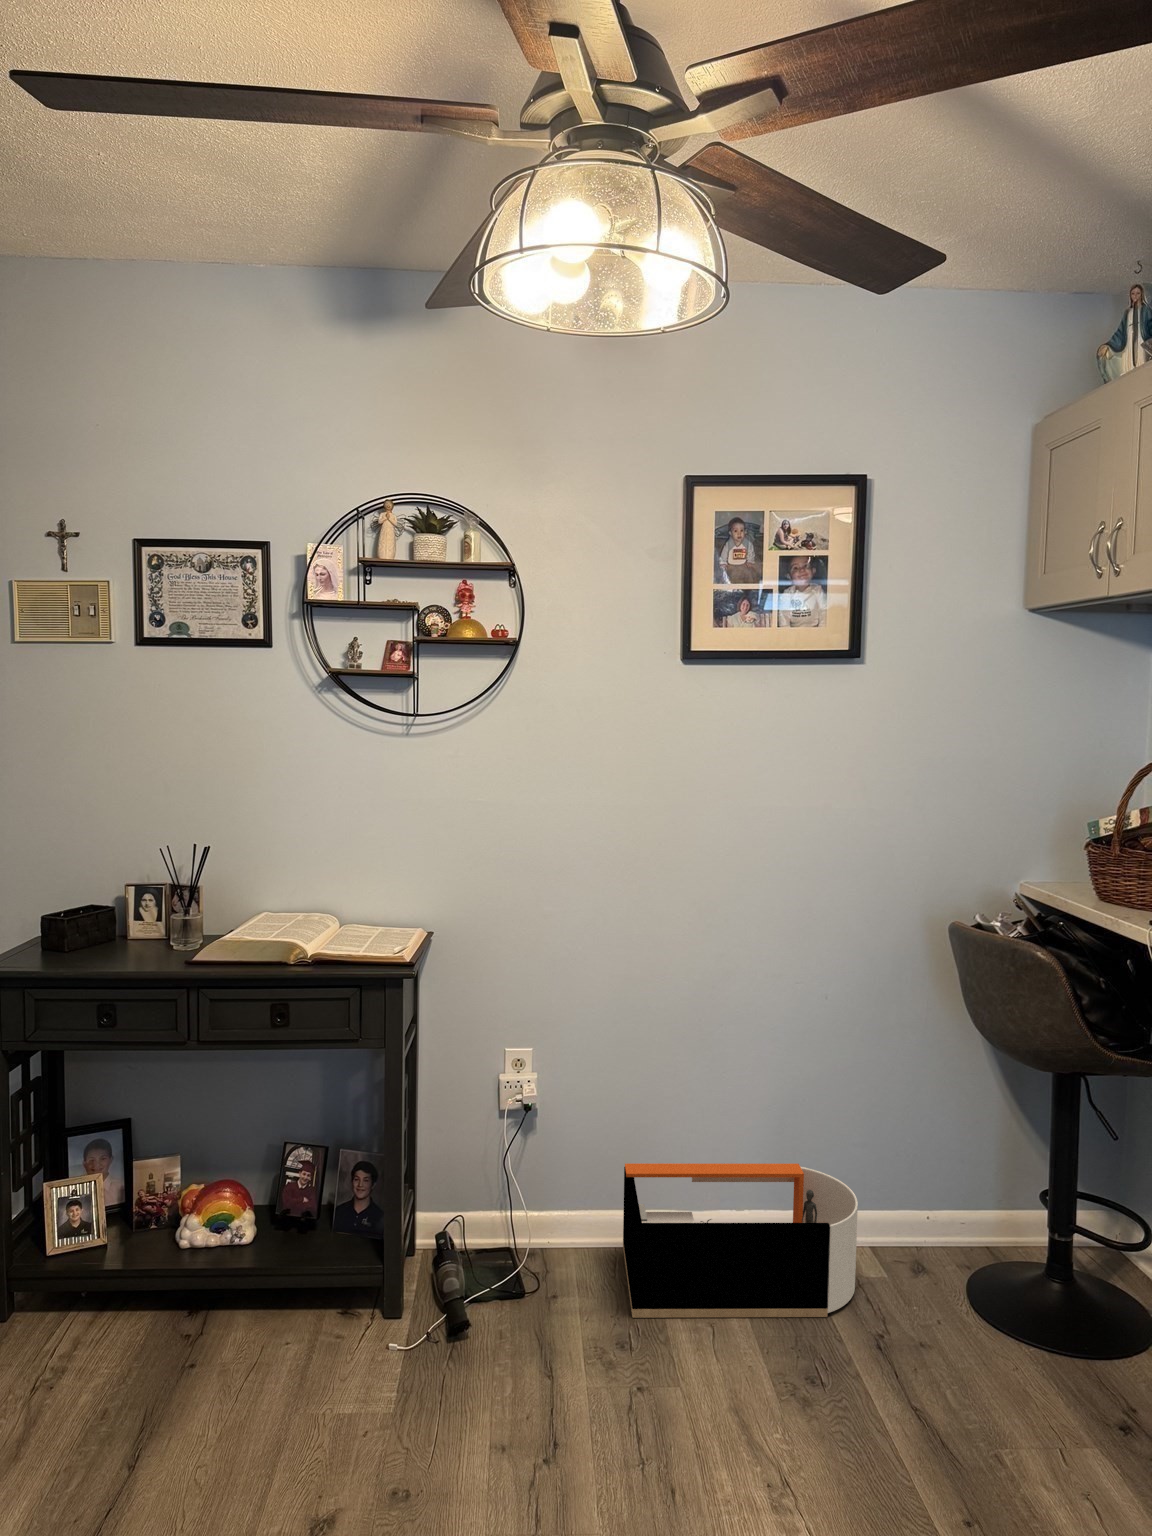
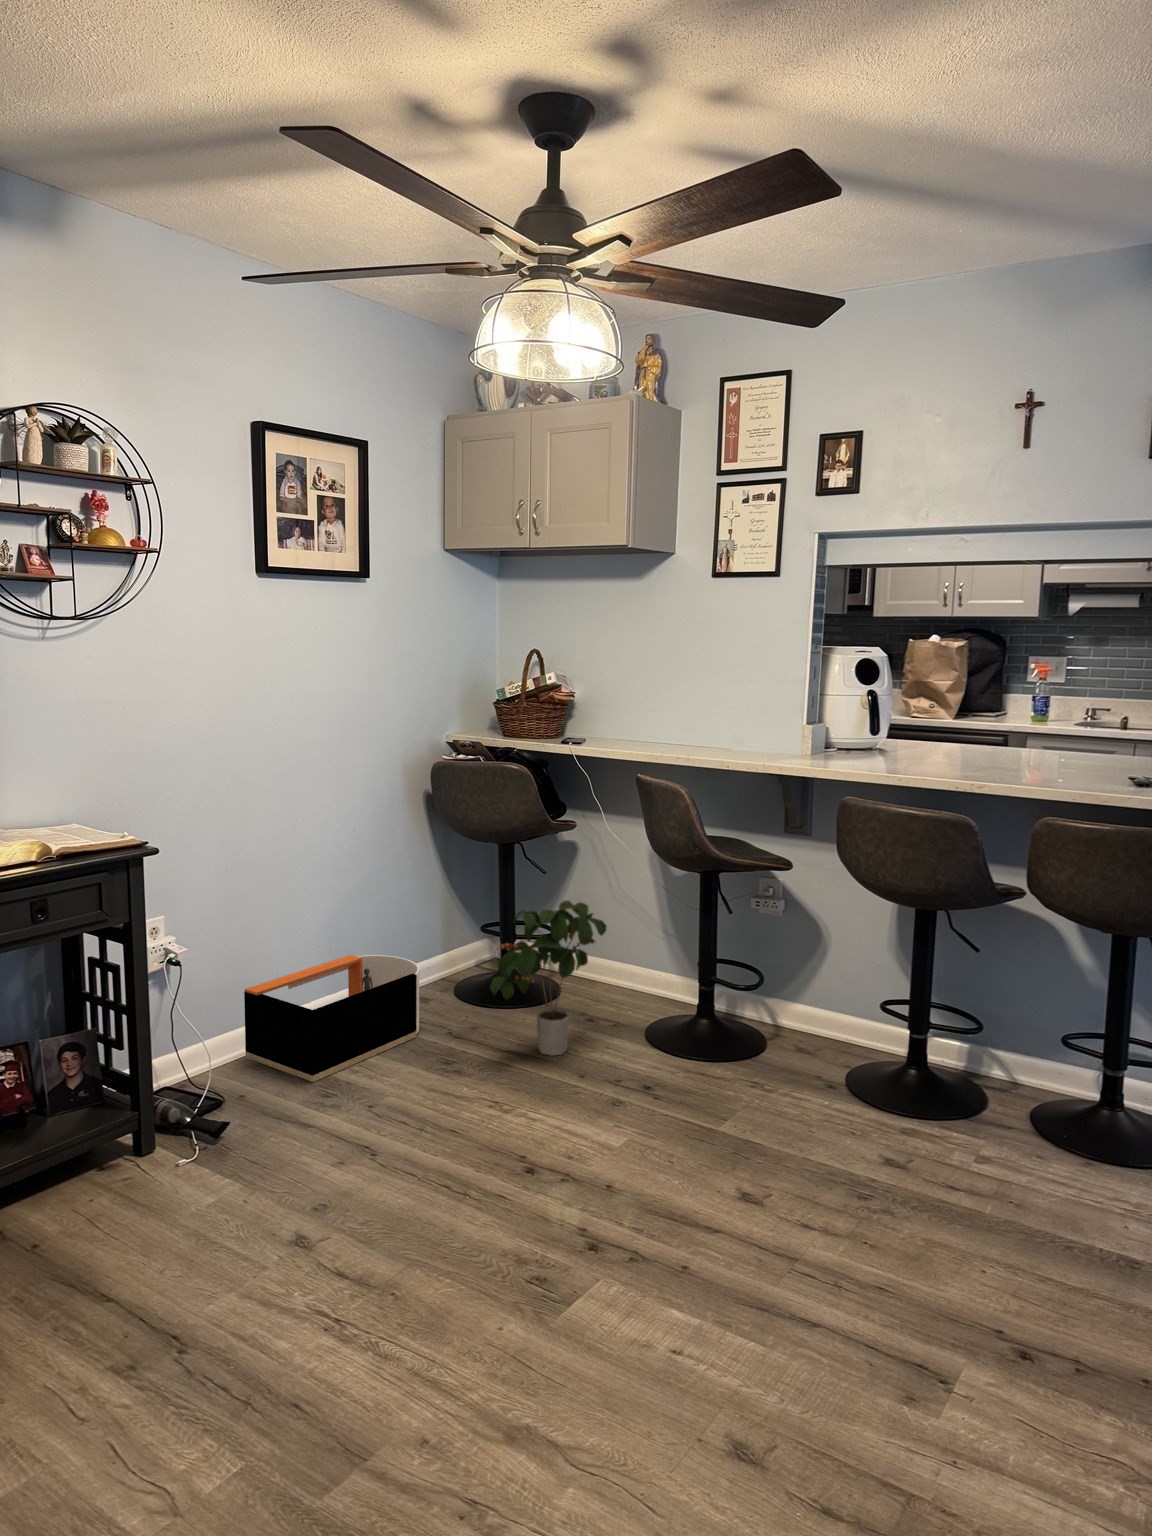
potted plant: none [859,1190,1118,1464] -> present [490,901,606,1055]

